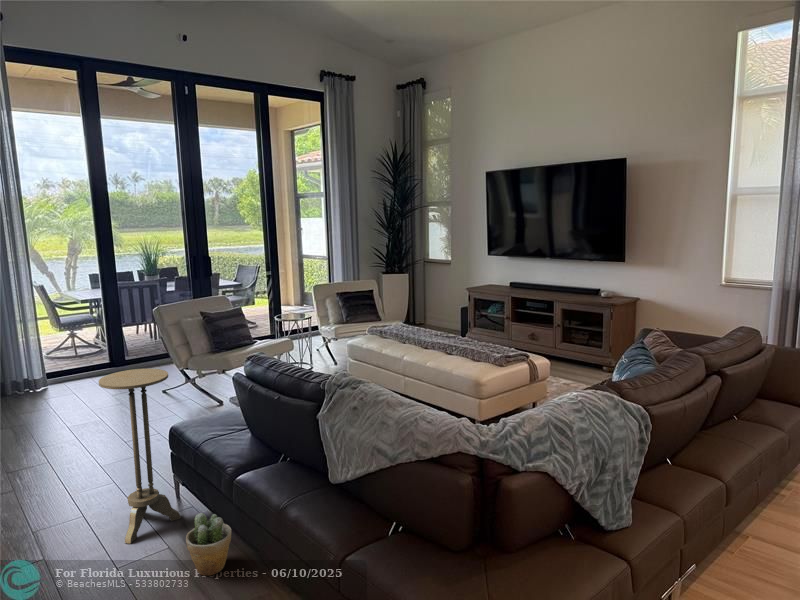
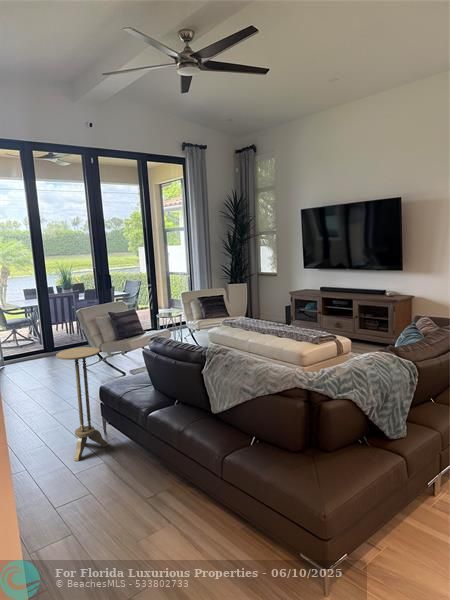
potted plant: present [186,513,231,575] -> none [117,438,145,478]

